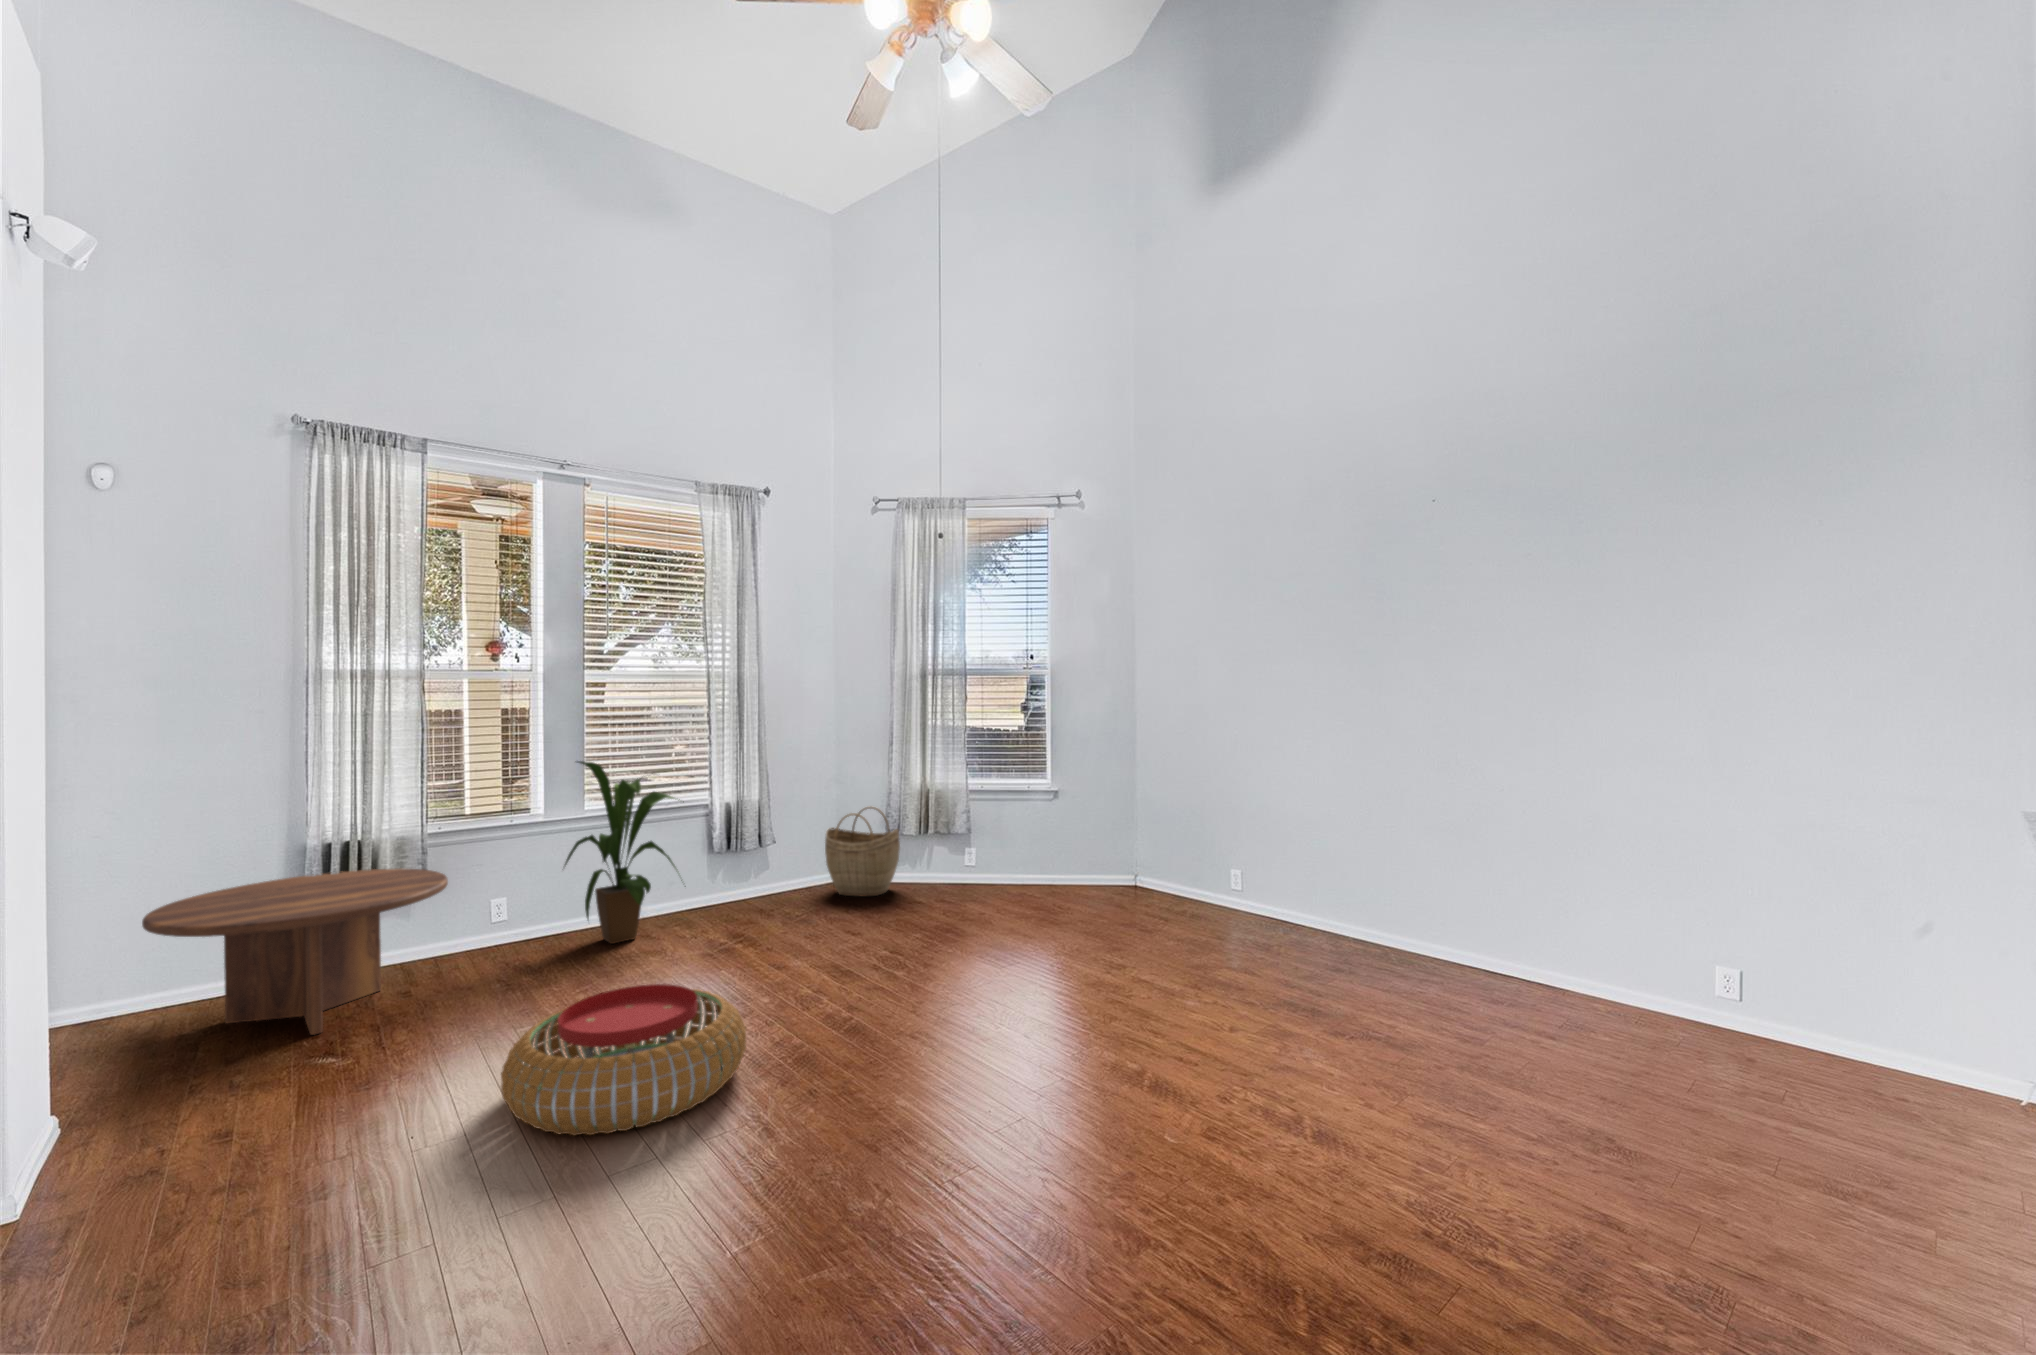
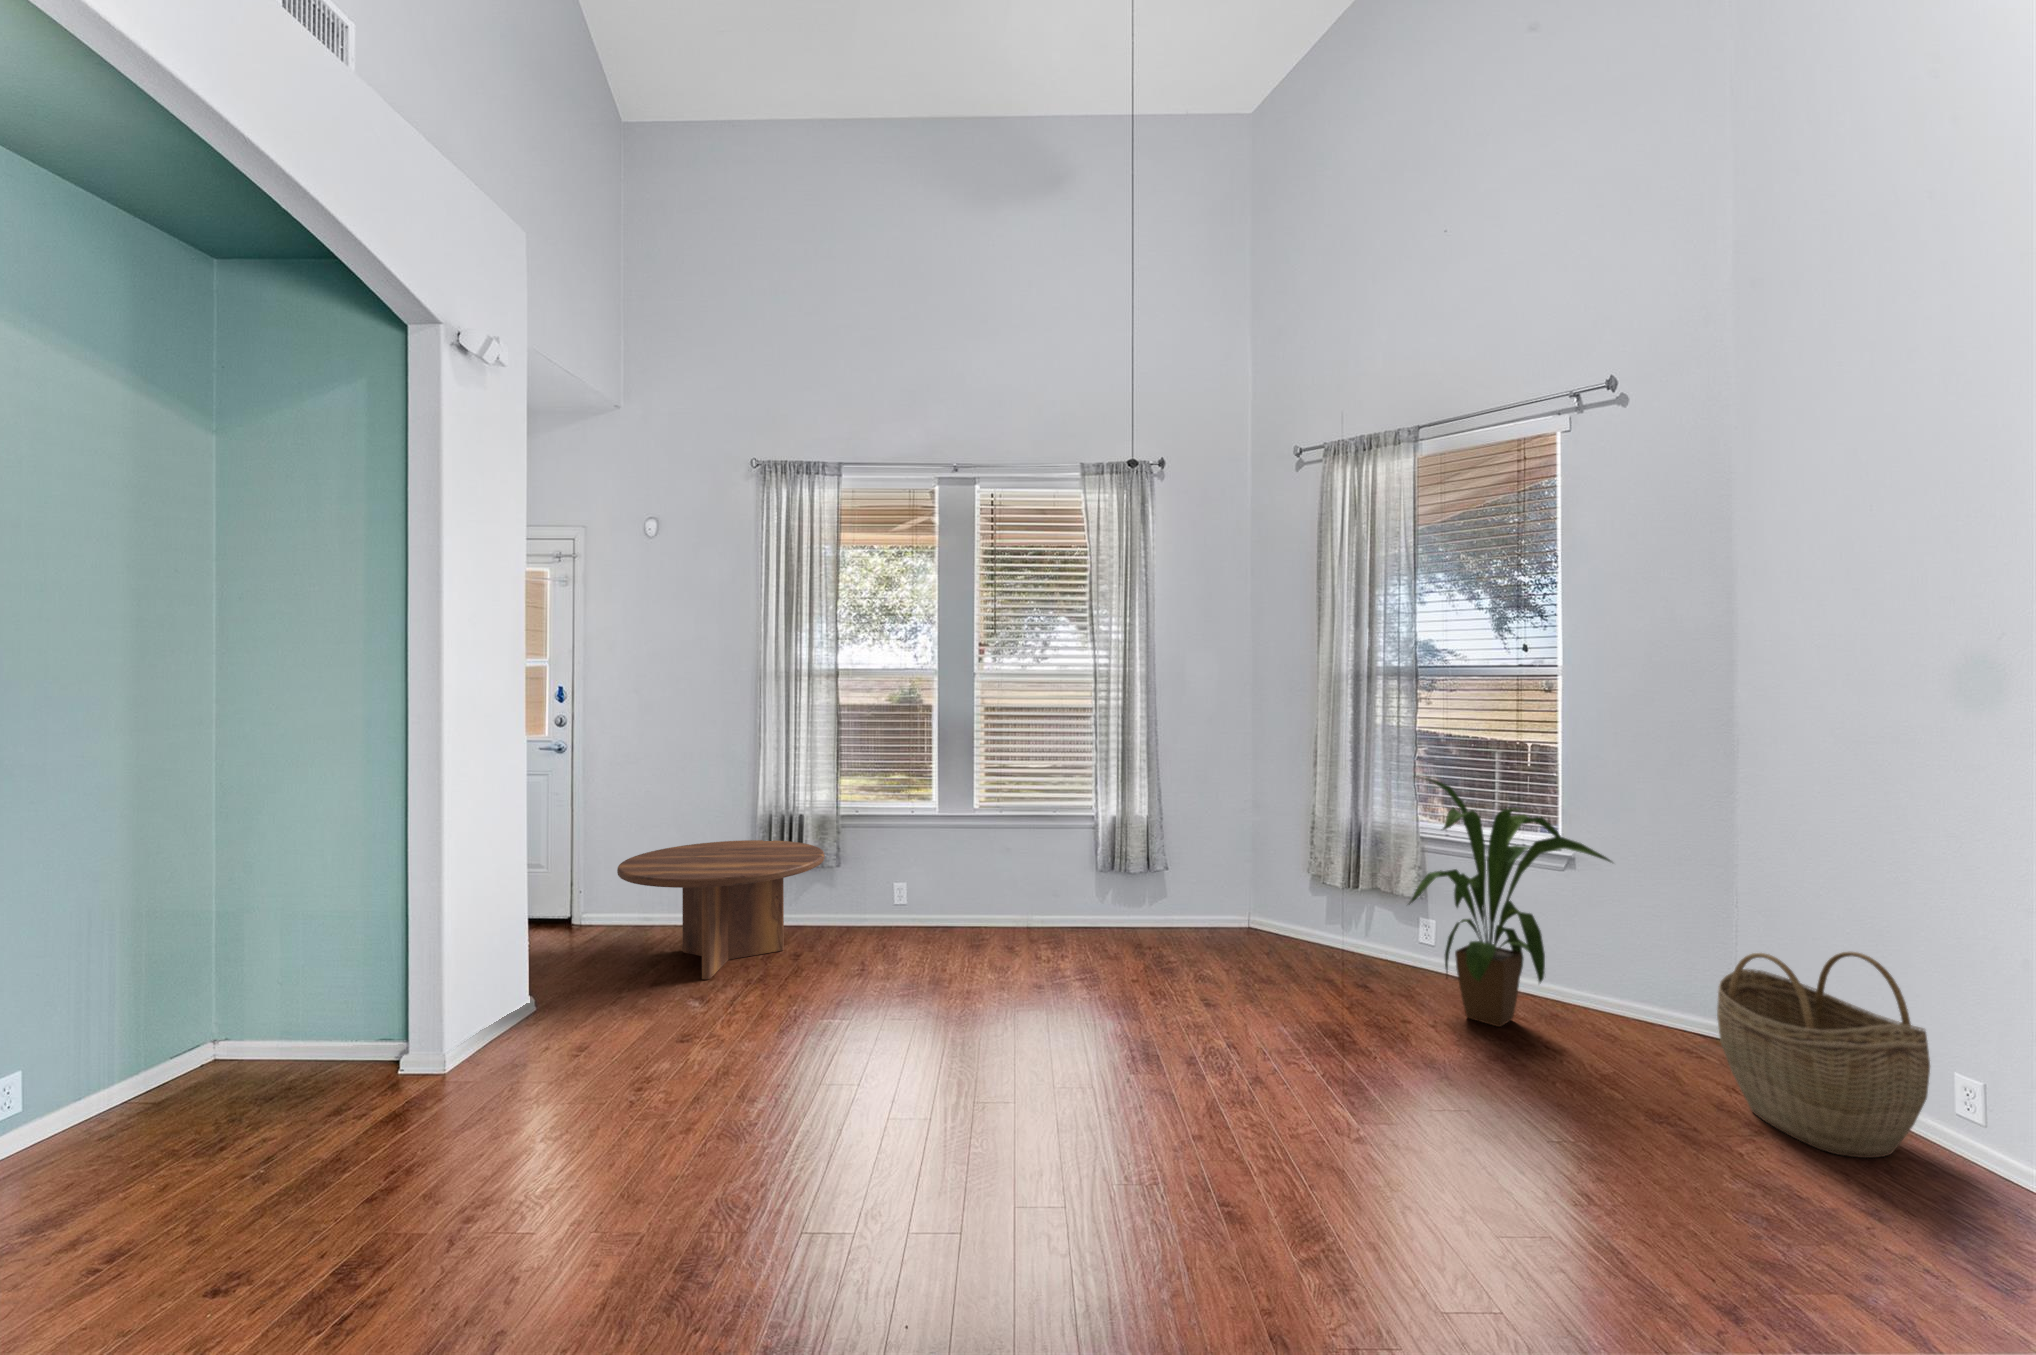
house plant: present [565,761,682,944] -> present [1409,776,1612,1027]
woven basket: present [825,807,900,897] -> present [1717,952,1930,1158]
pouf: present [501,984,746,1135] -> none [662,1015,920,1194]

